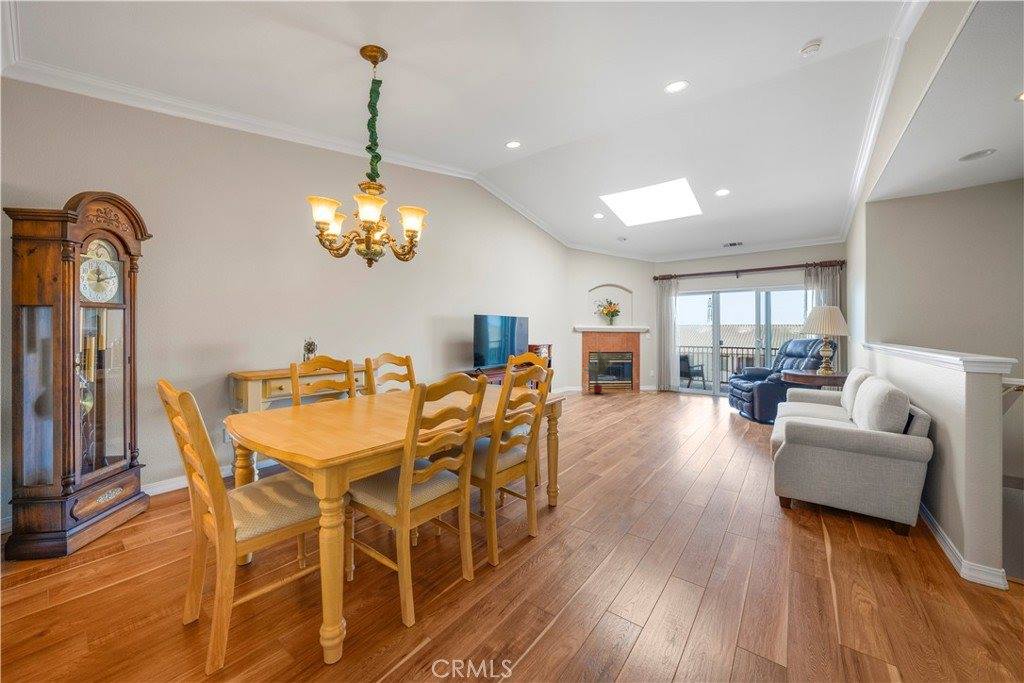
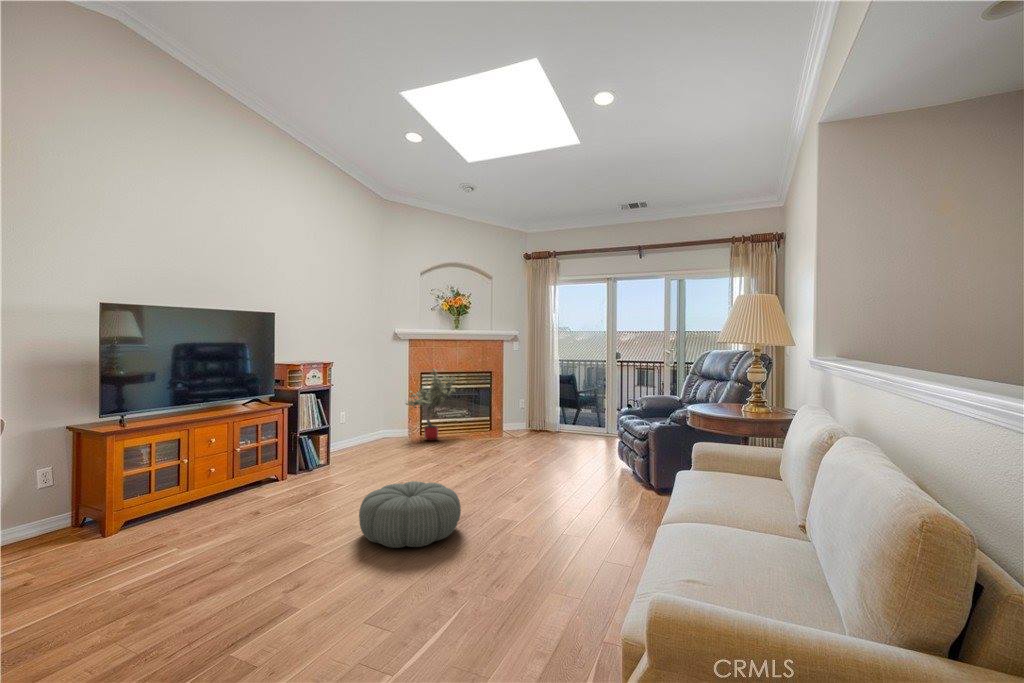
pouf: none [598,405,651,434] -> present [359,481,461,548]

